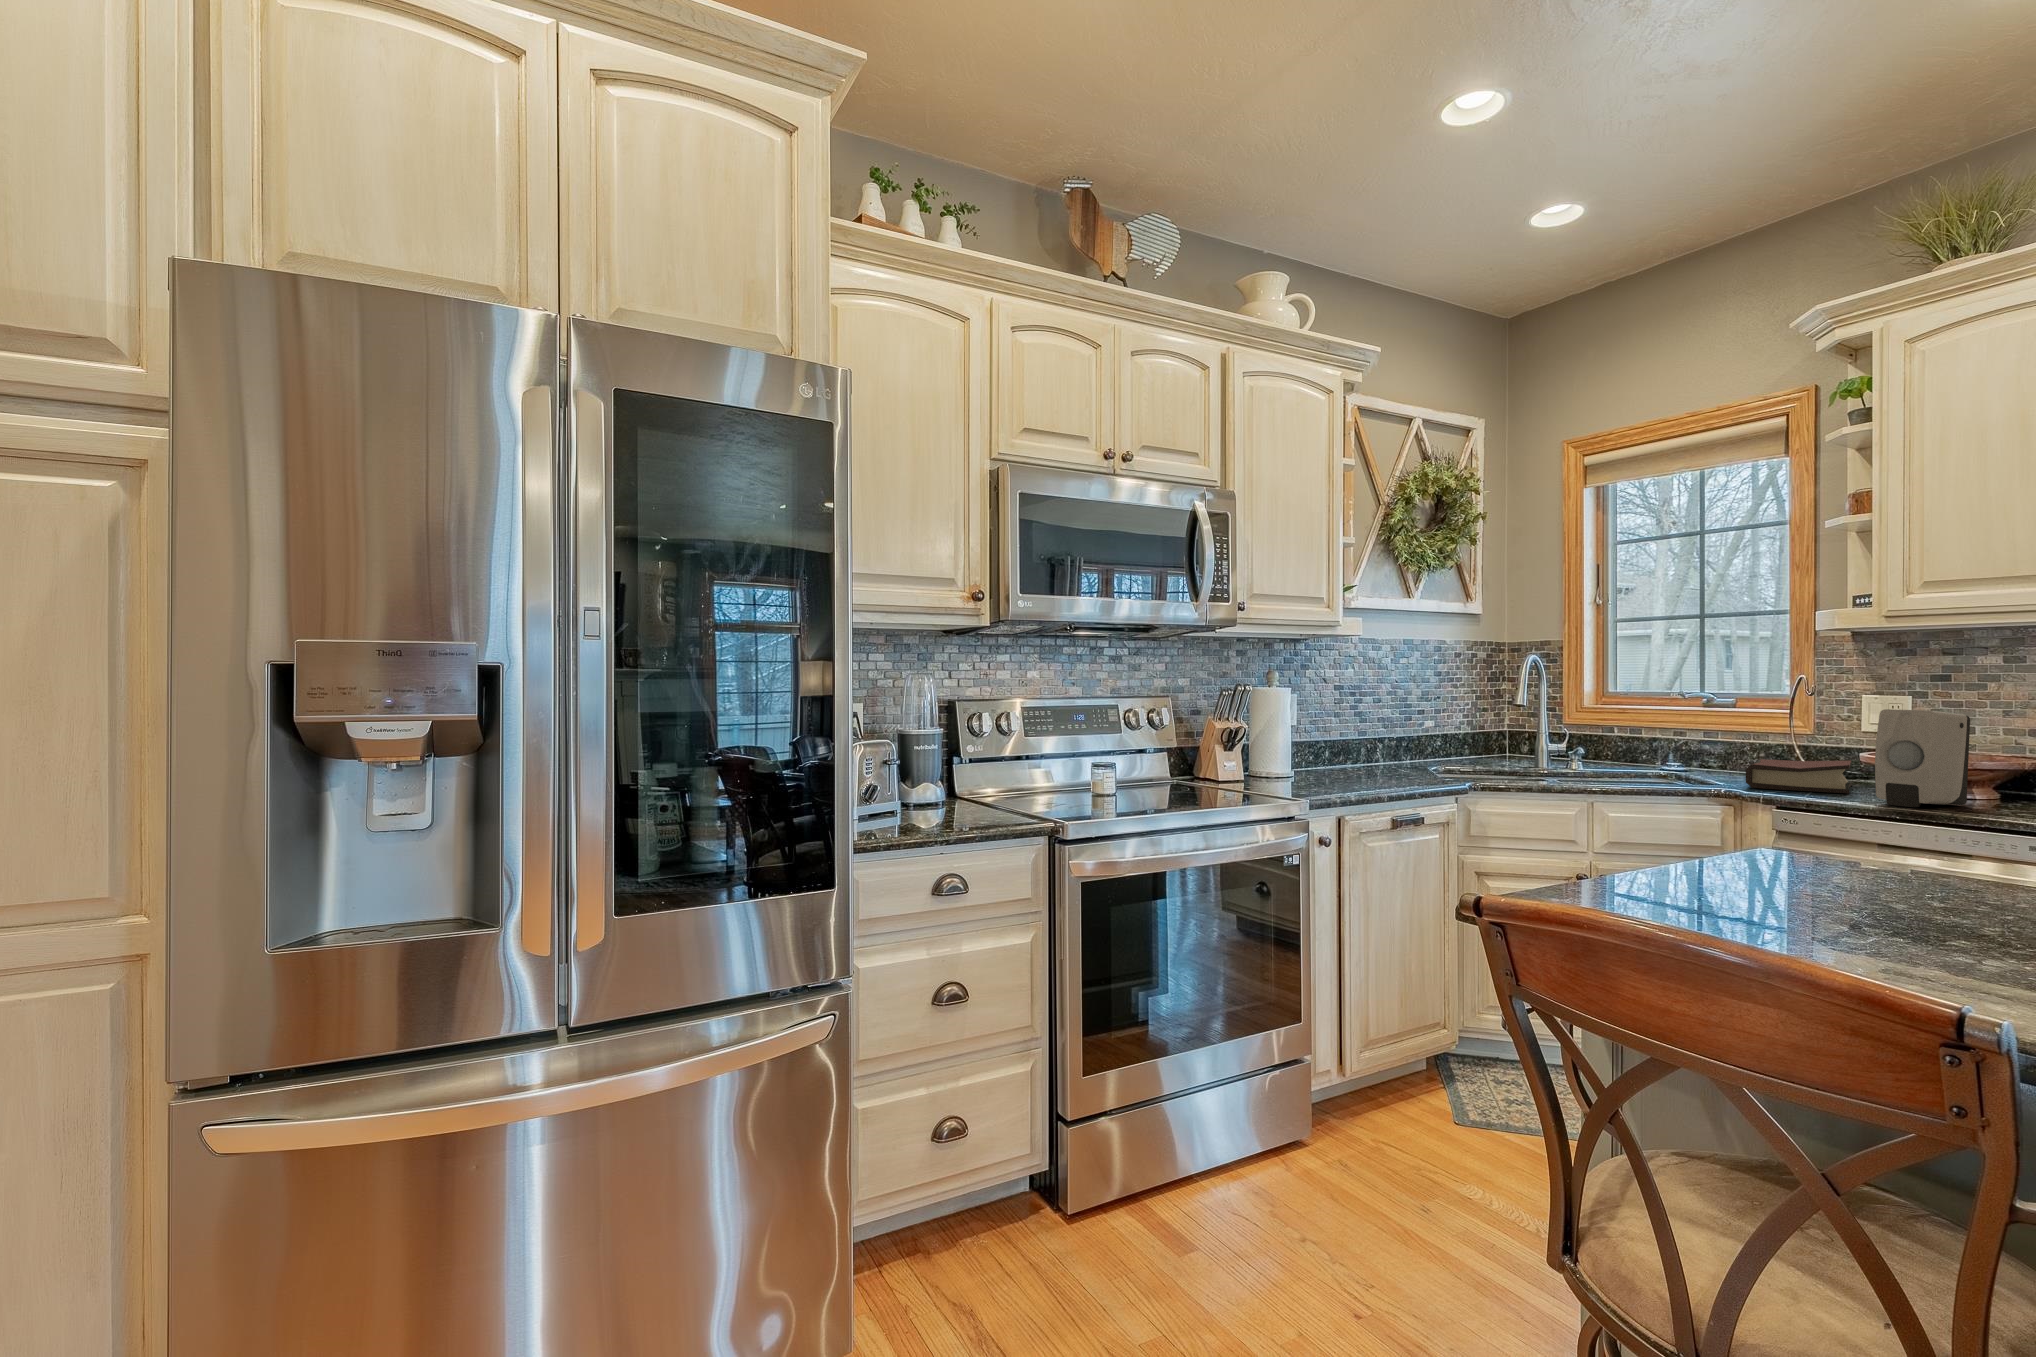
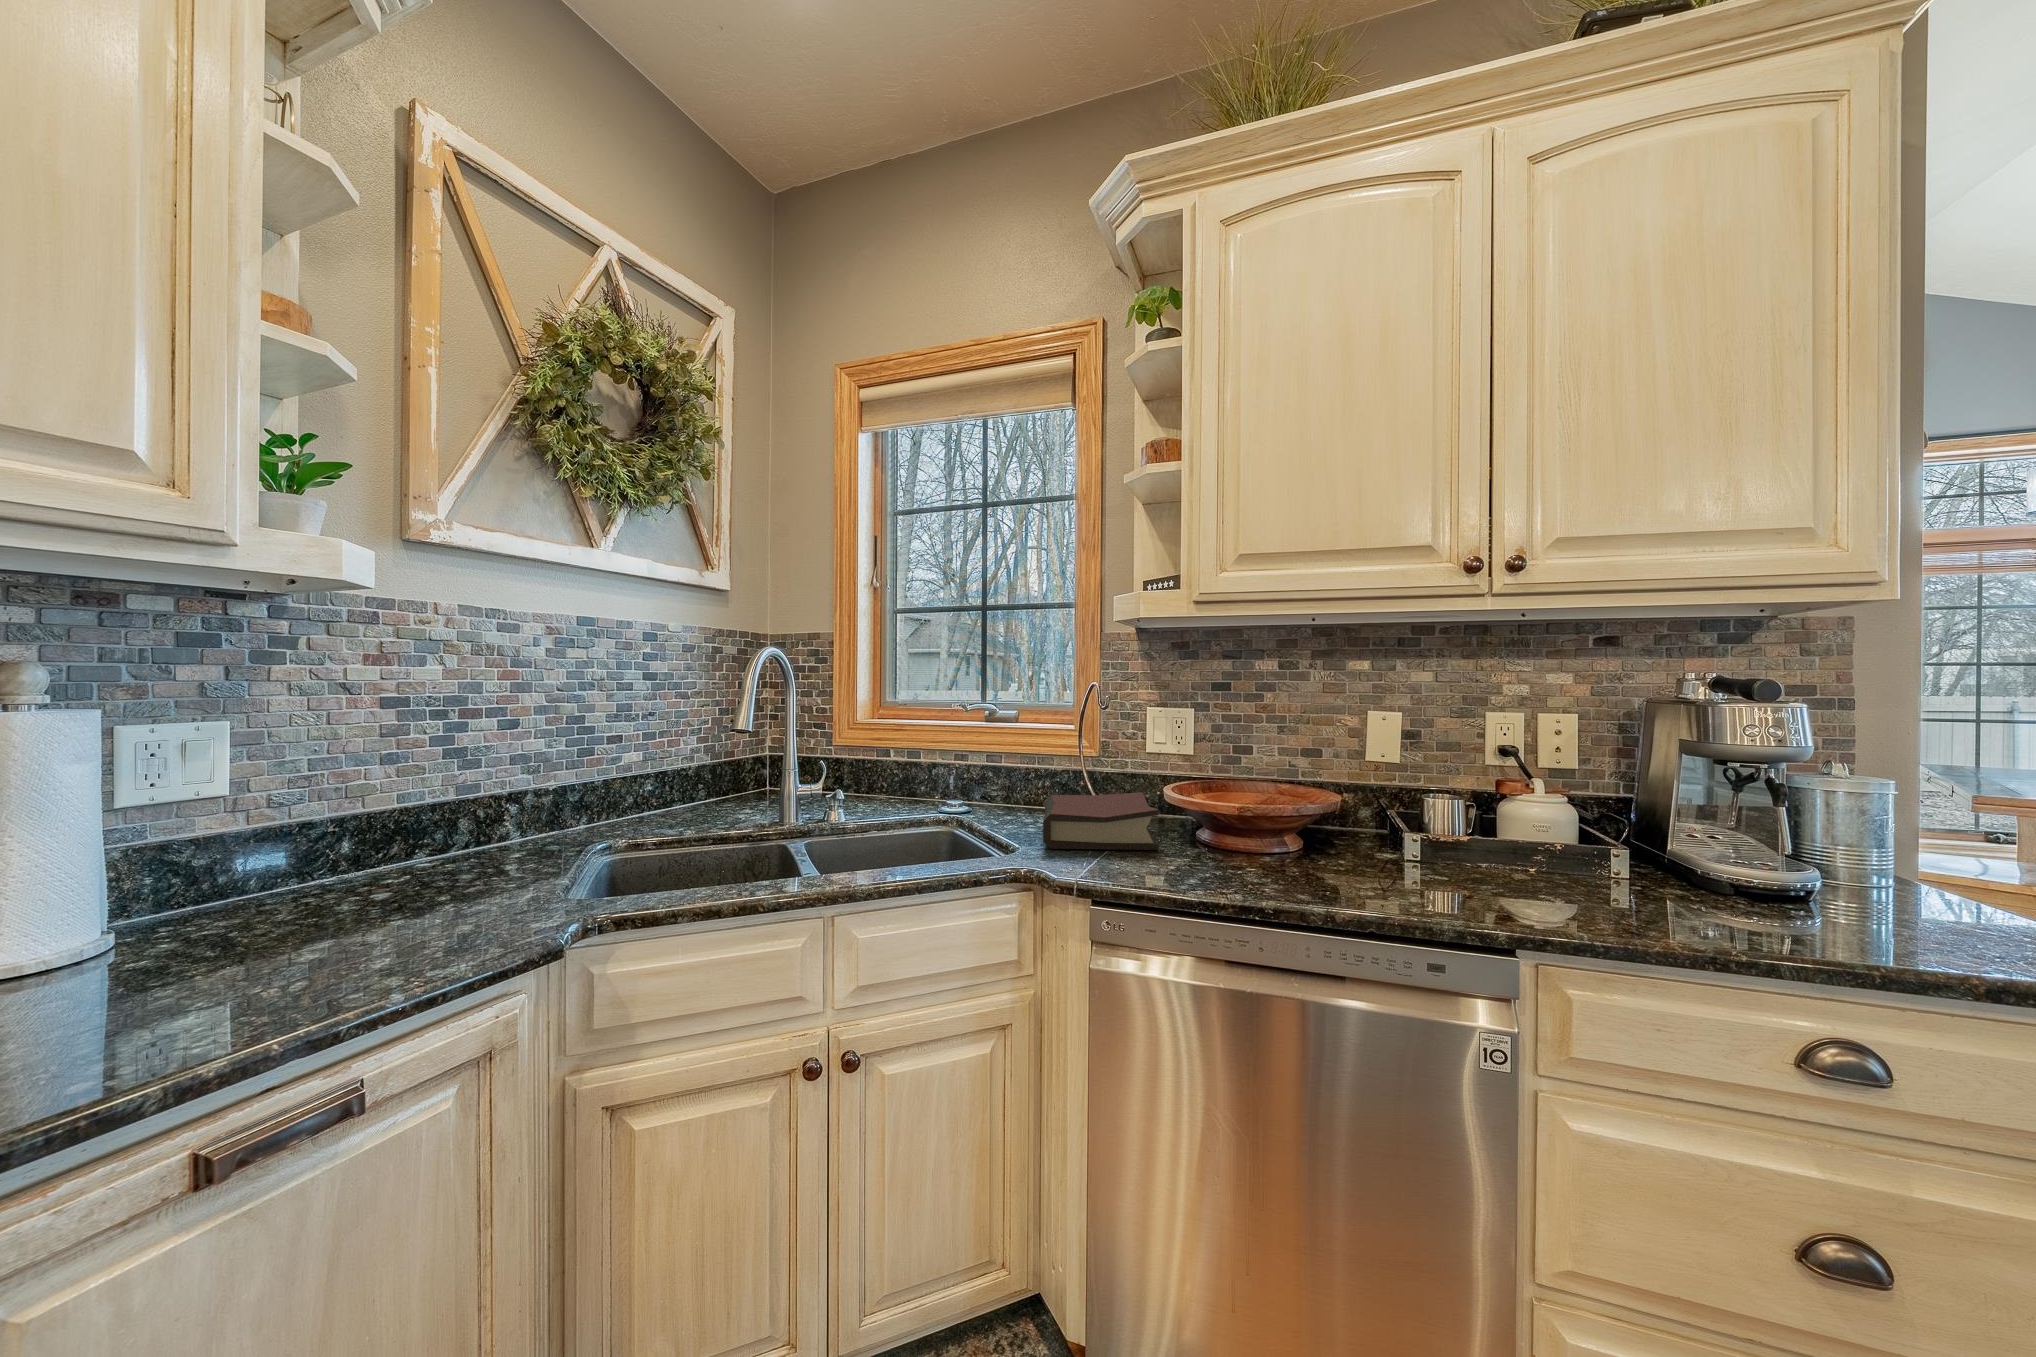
soap dispenser: present [1875,709,1970,807] -> none [1206,735,1294,884]

